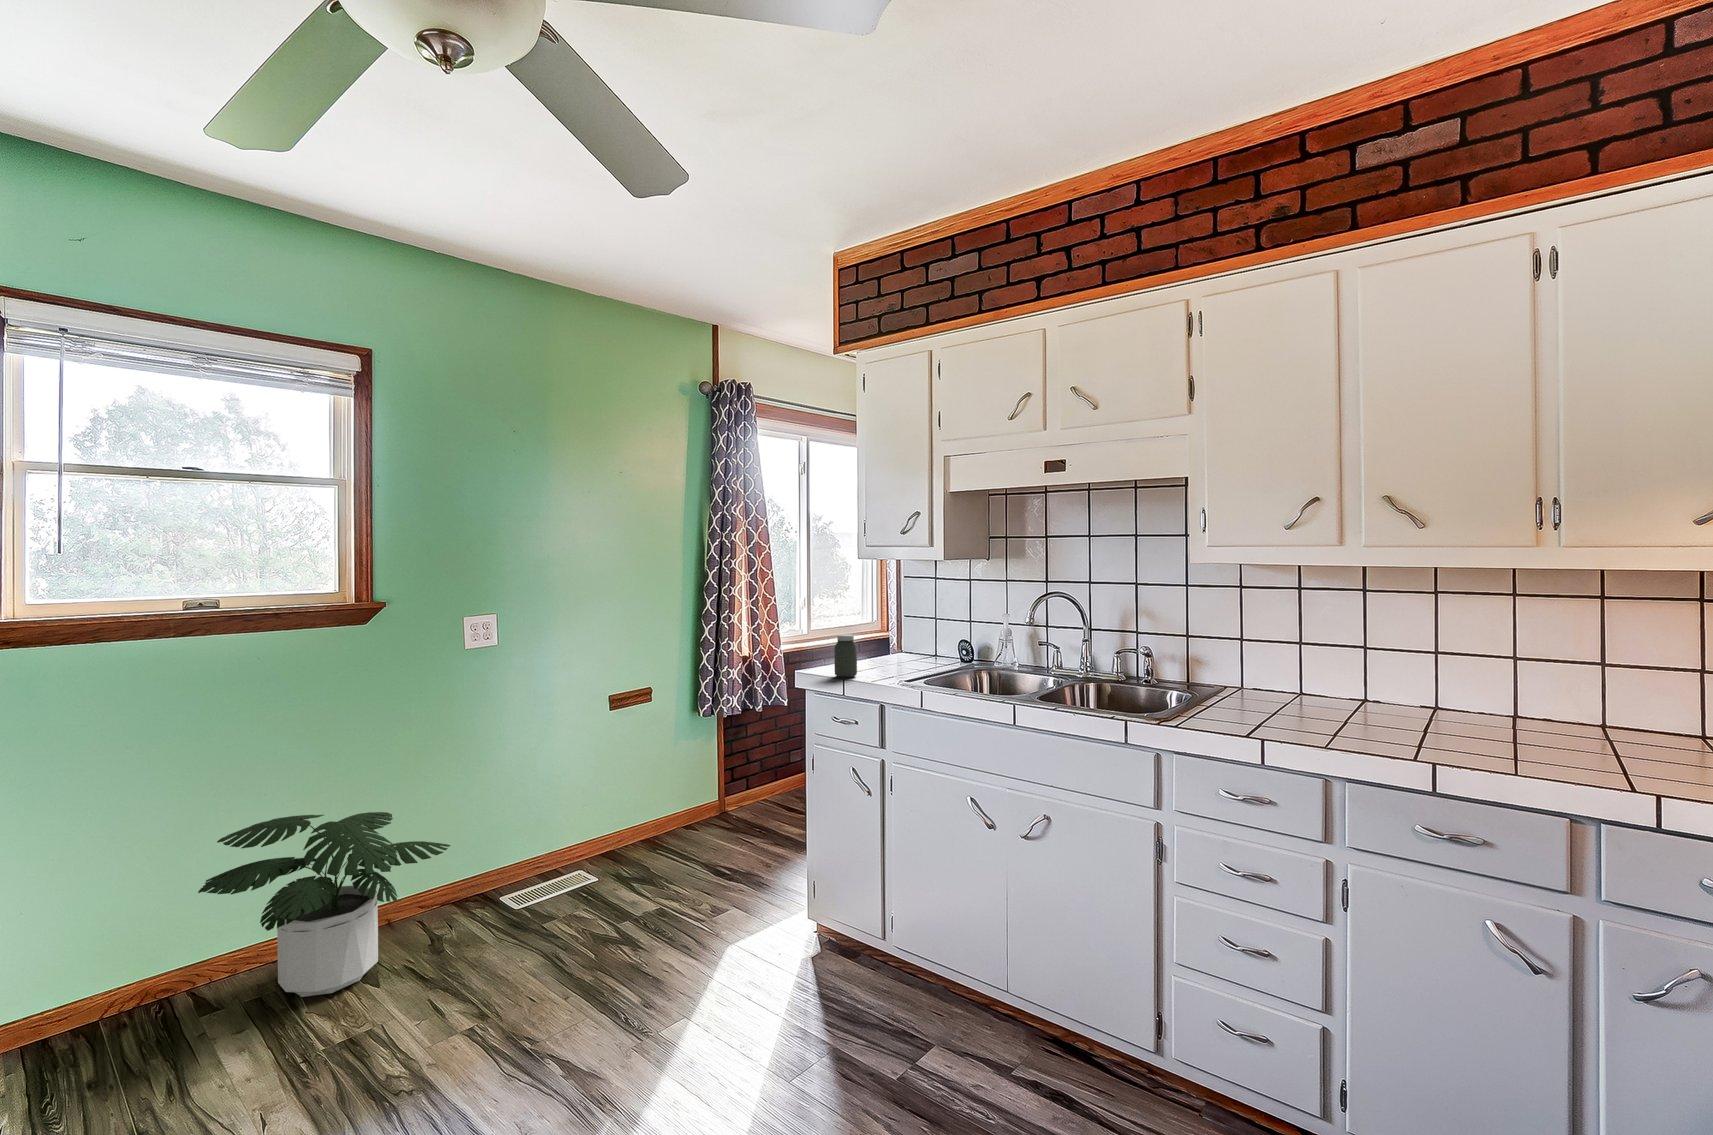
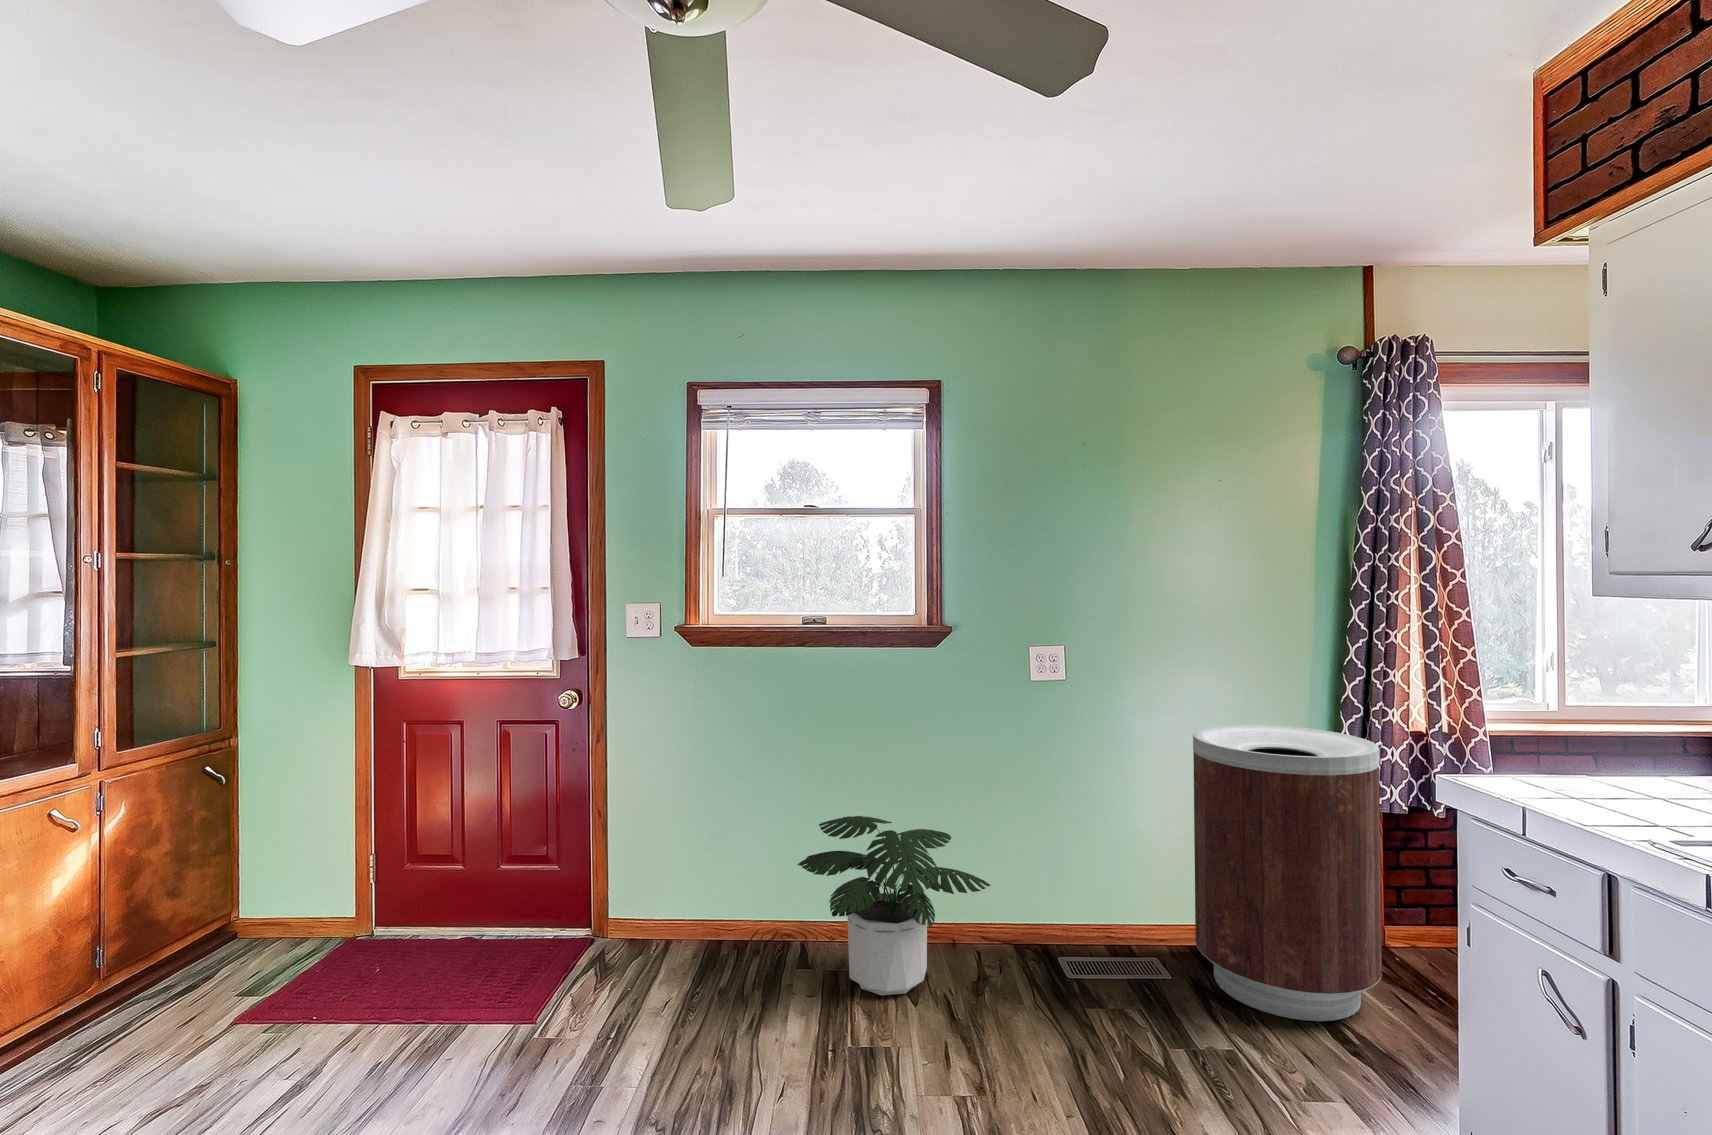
jar: present [834,635,857,678] -> none [1514,716,1564,791]
trash can: none [610,665,739,876] -> present [1193,725,1382,1021]

